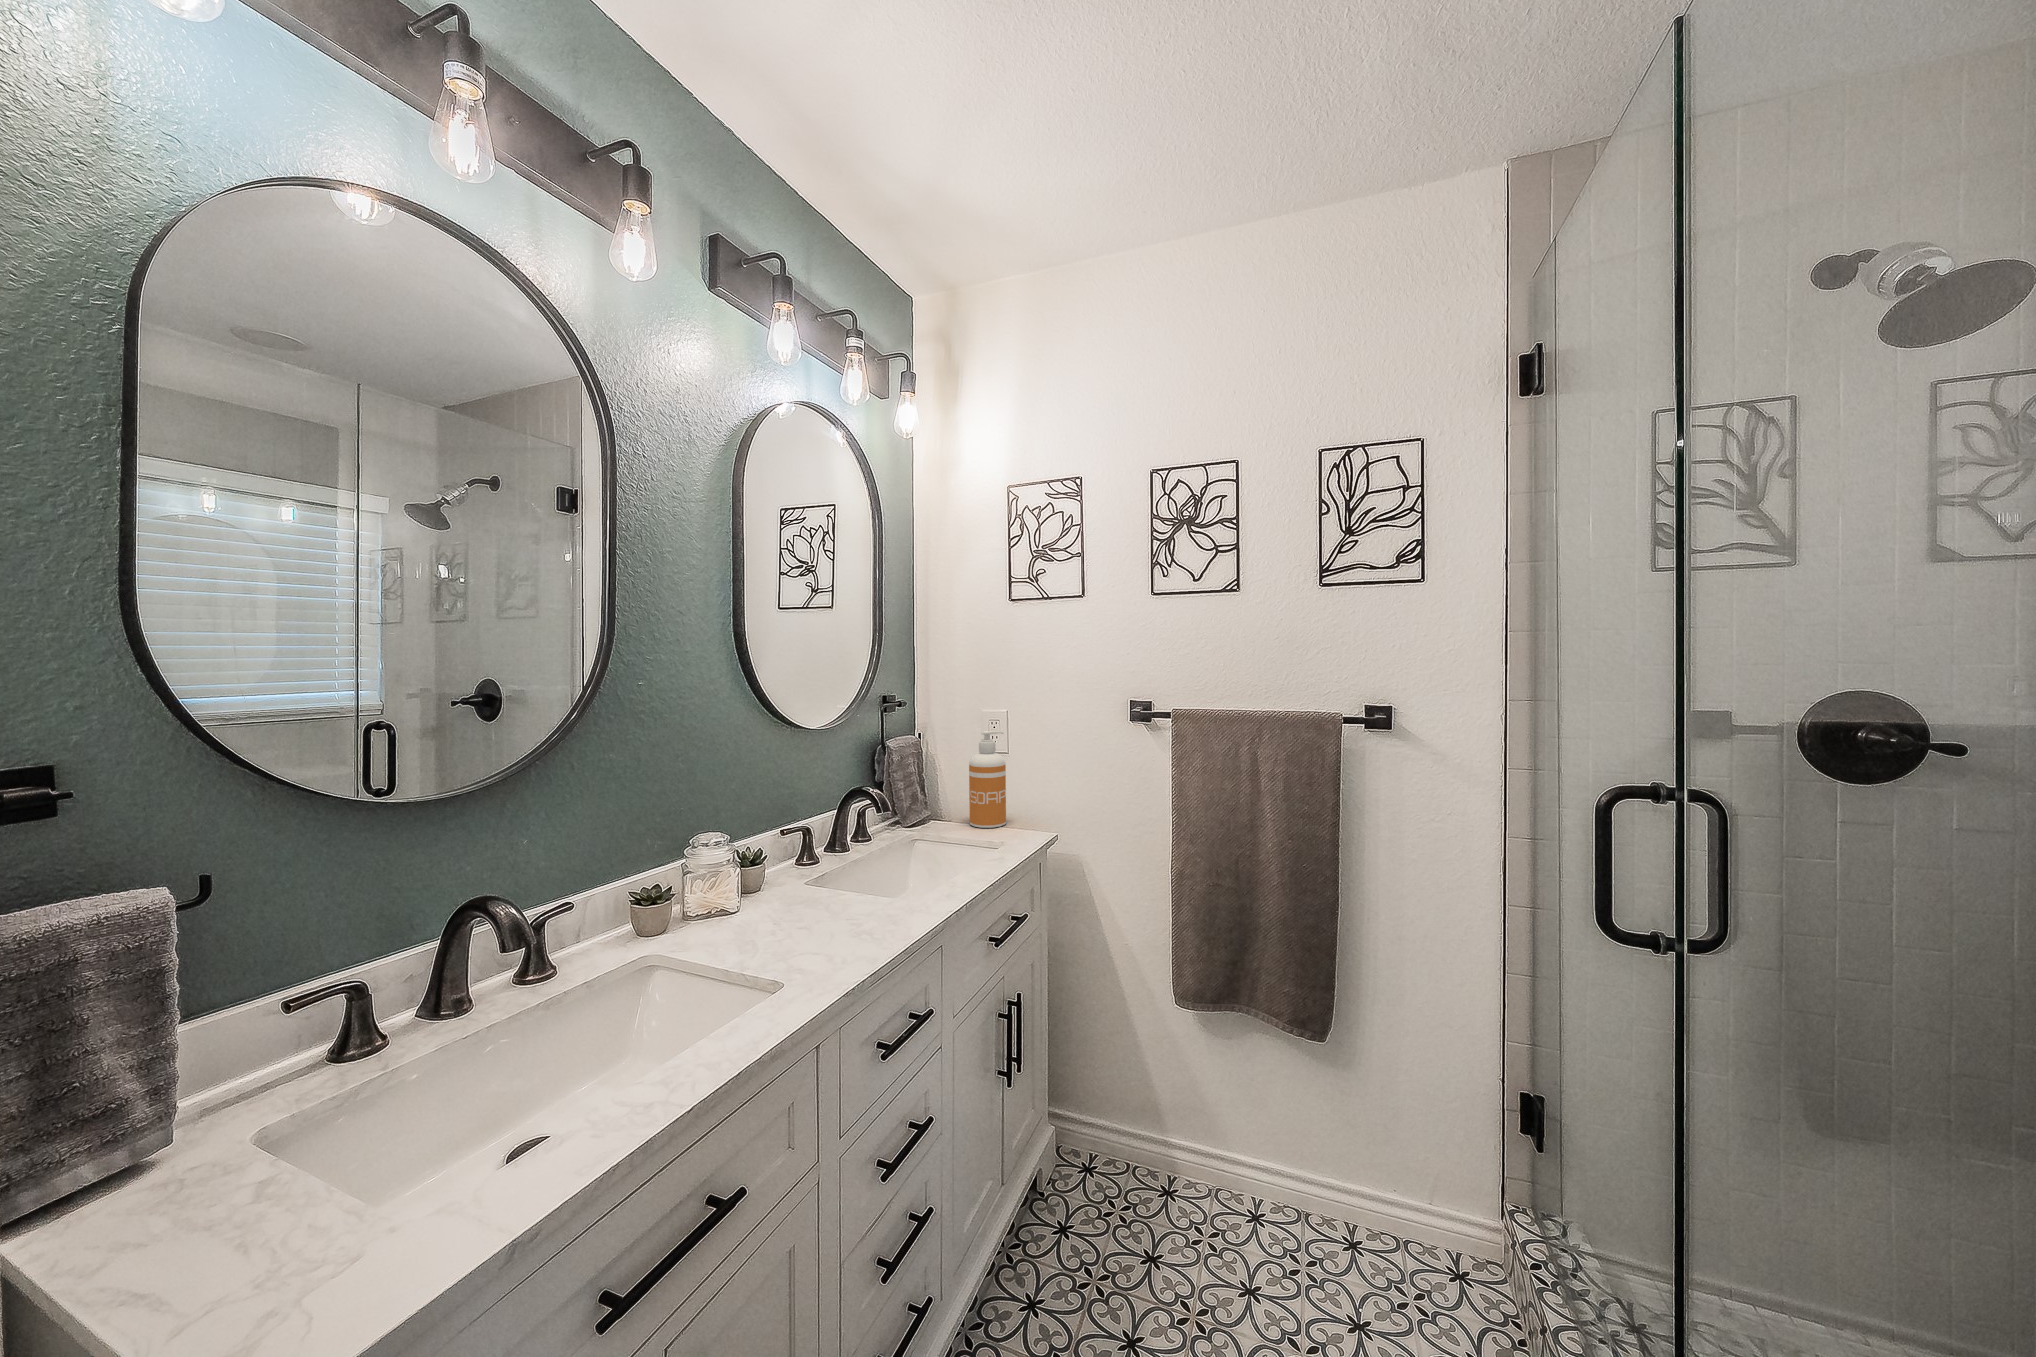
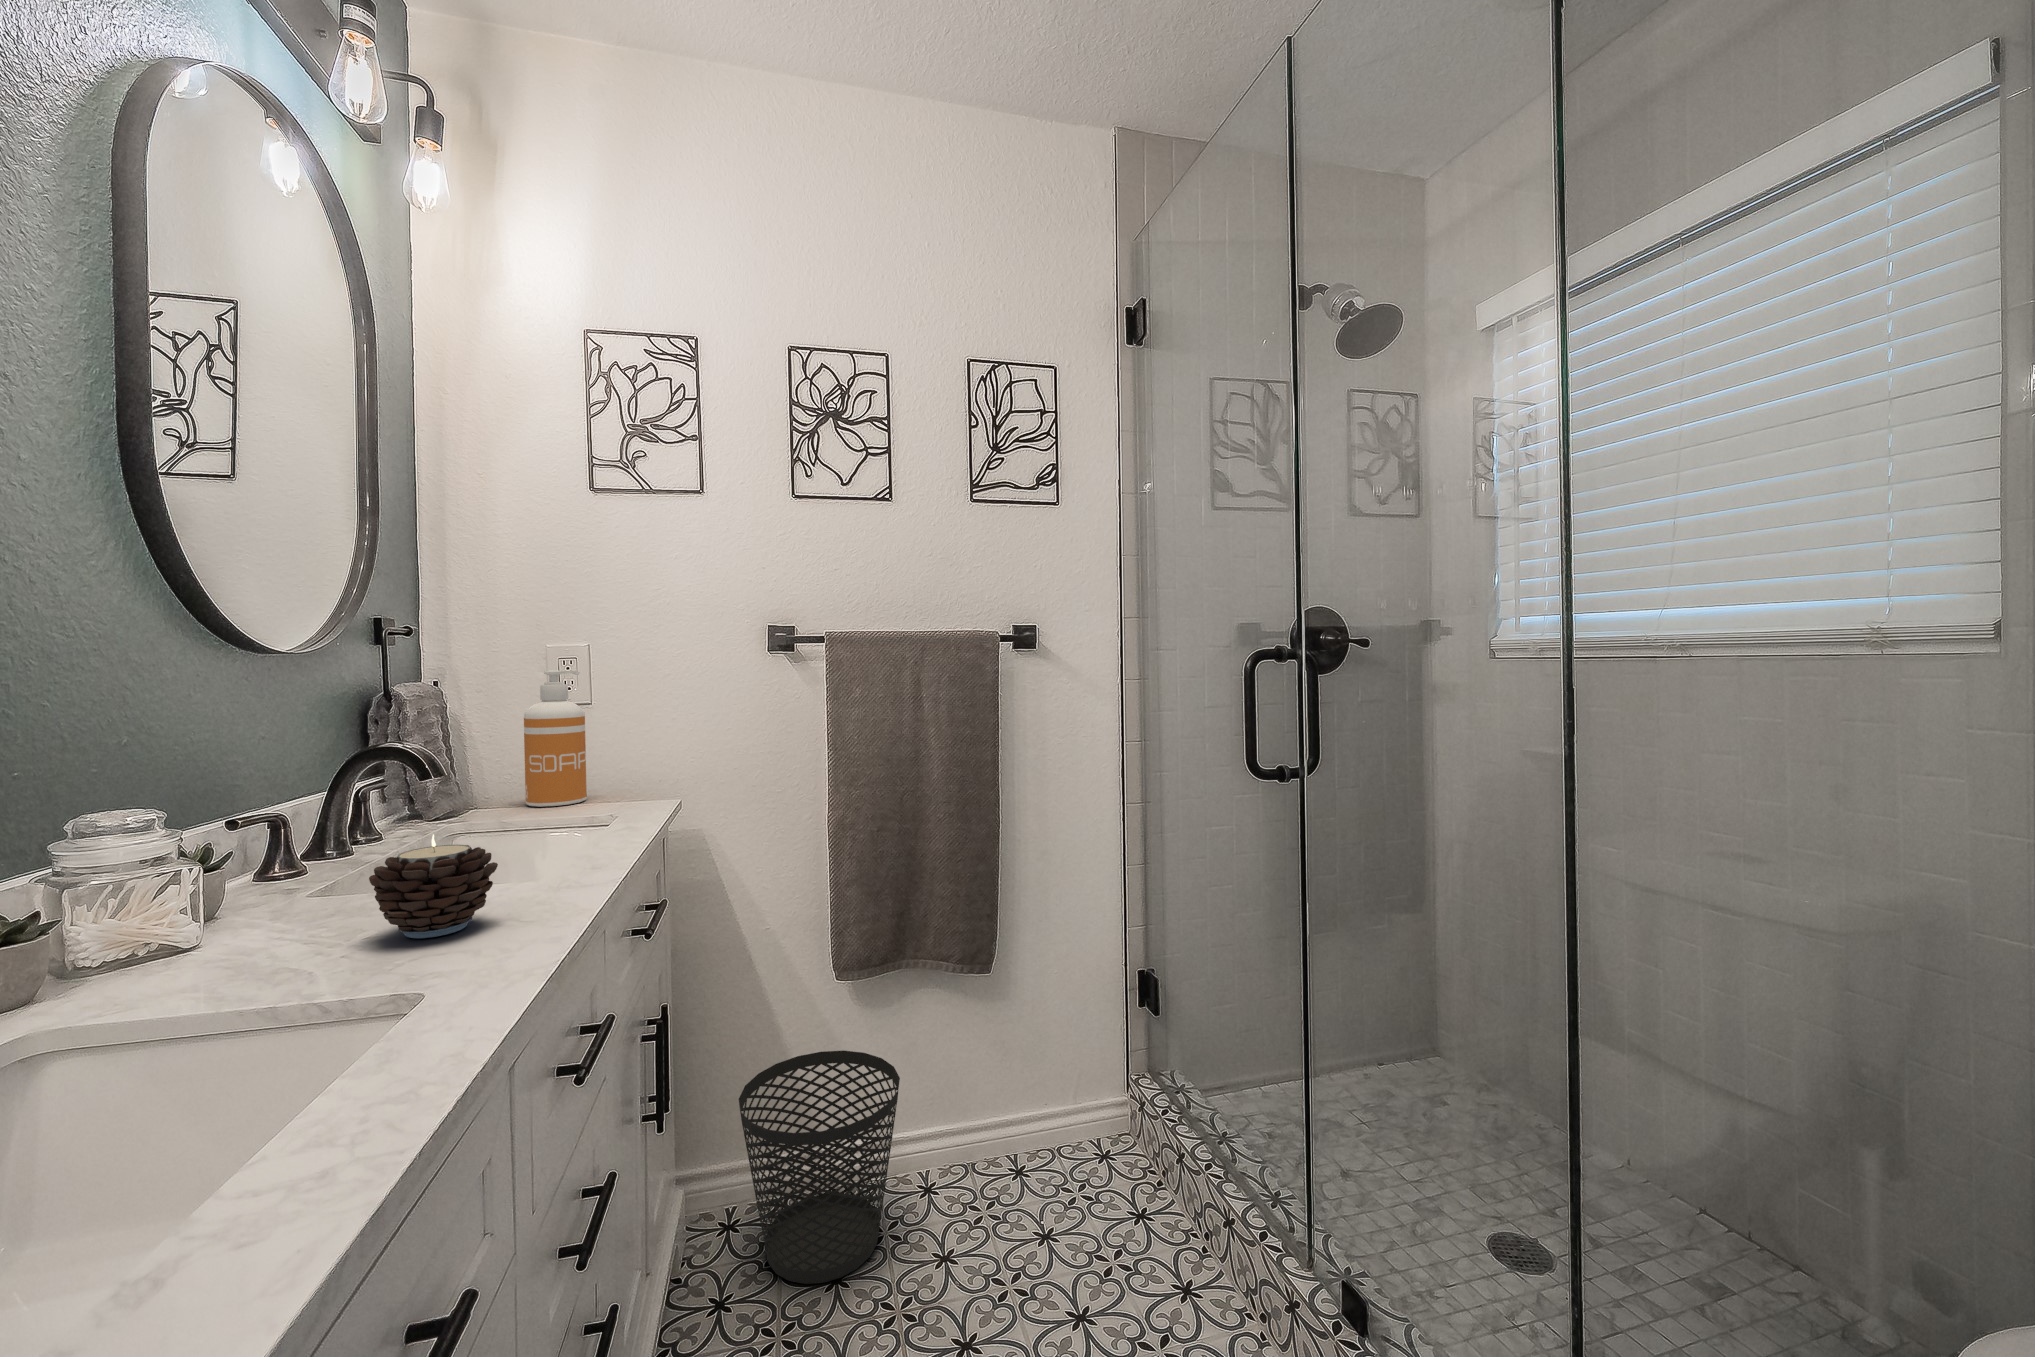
candle: none [795,893,861,959] -> present [369,834,498,938]
wastebasket: none [1087,1057,1220,1262] -> present [739,1051,900,1284]

